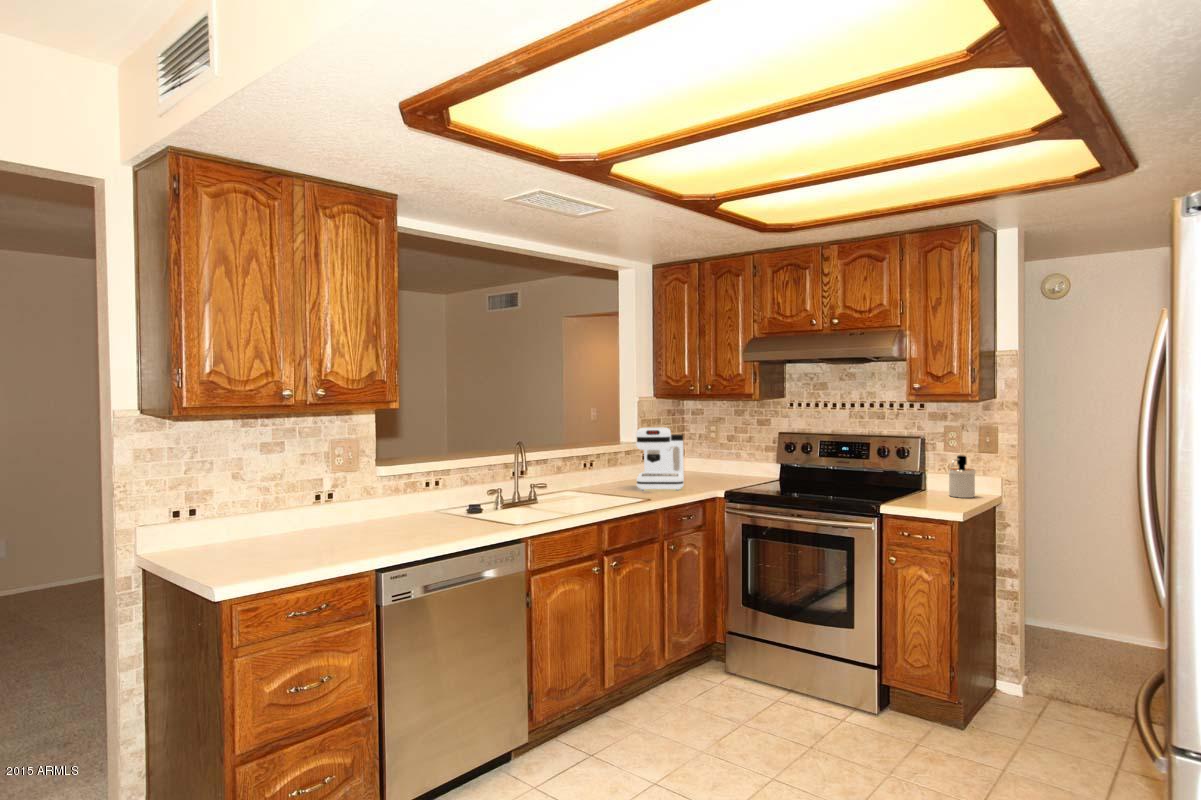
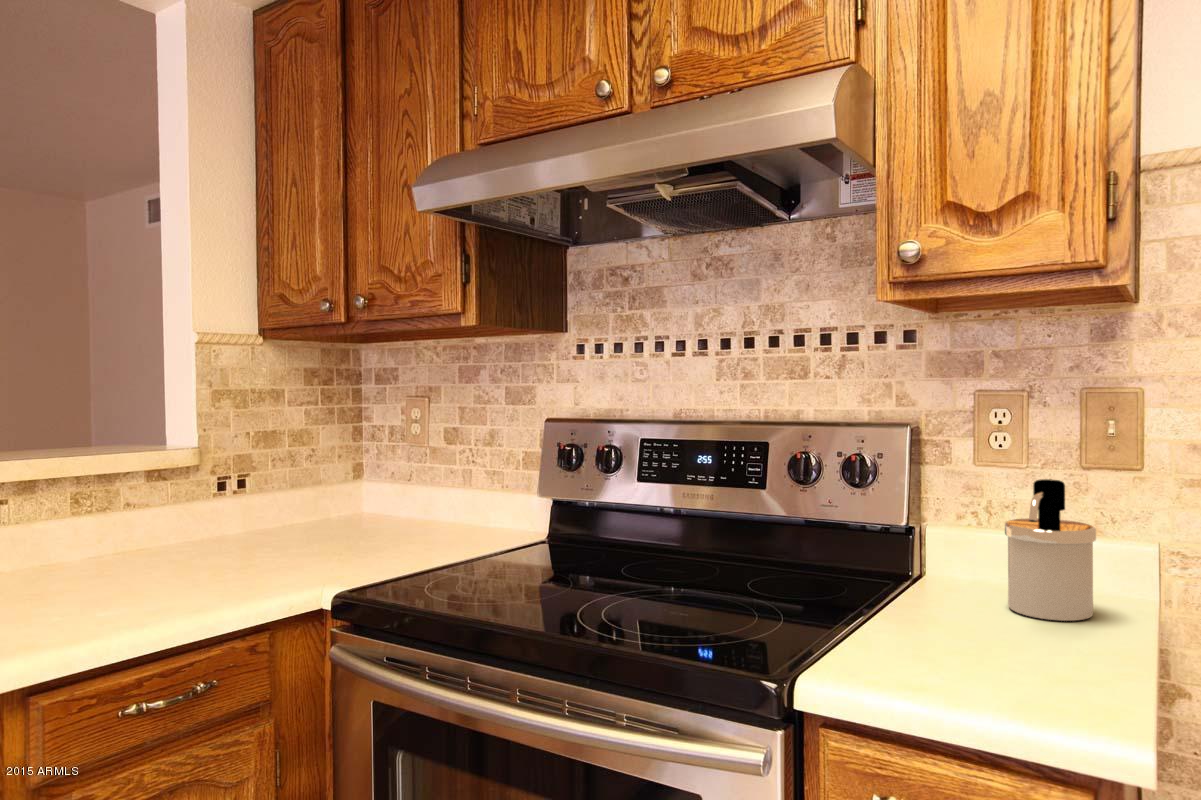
coffee maker: present [636,428,684,490] -> none [53,405,251,601]

